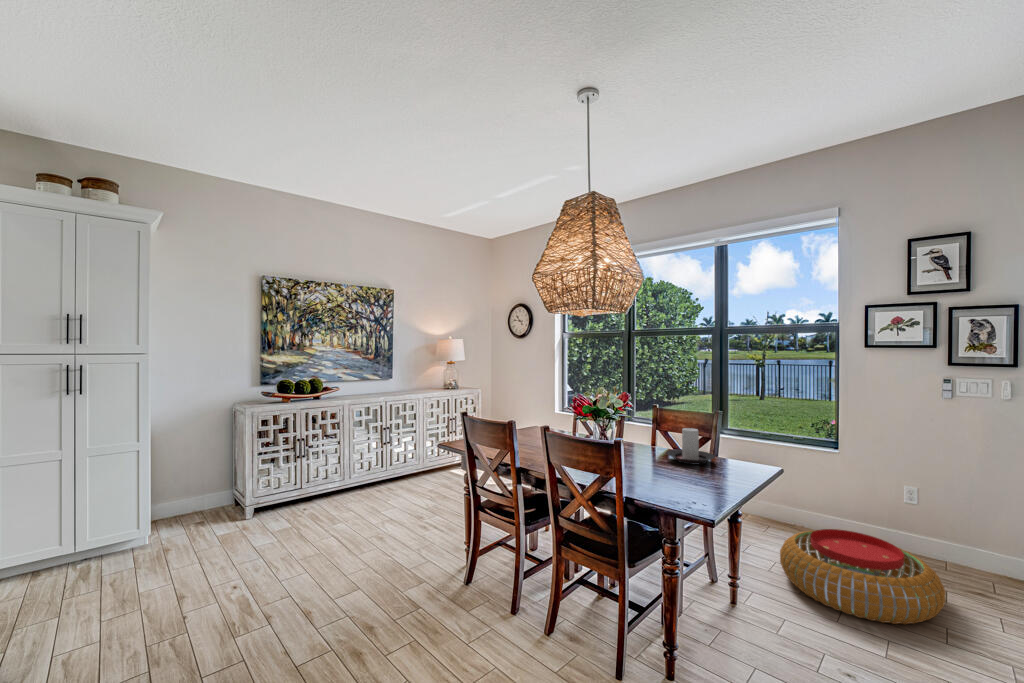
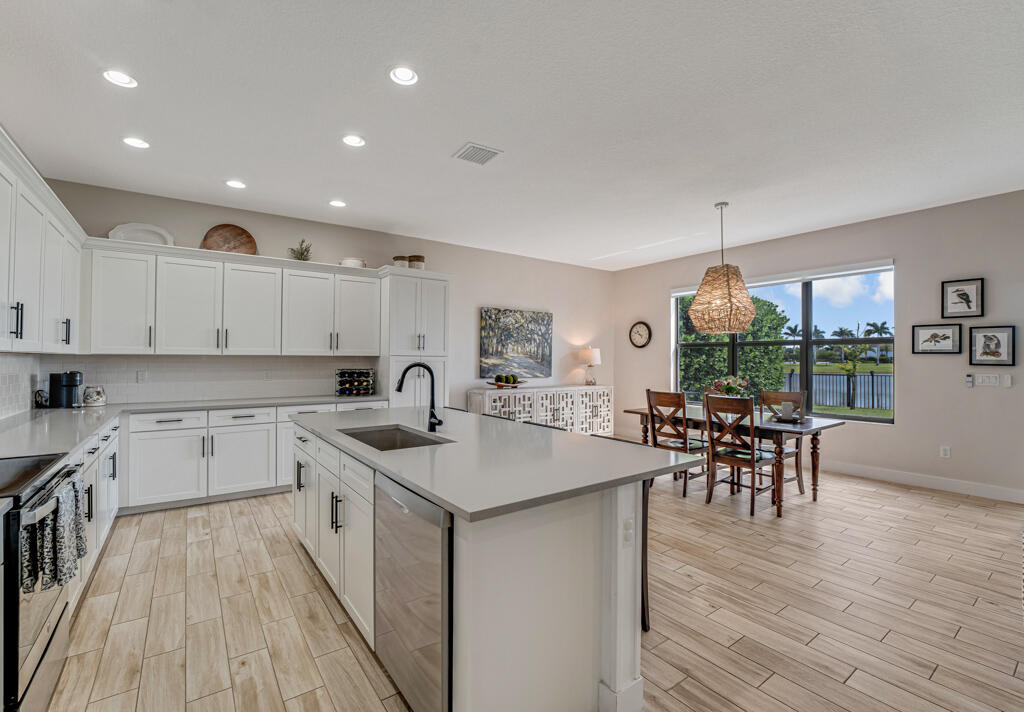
pouf: present [780,529,946,624] -> none [846,468,951,514]

